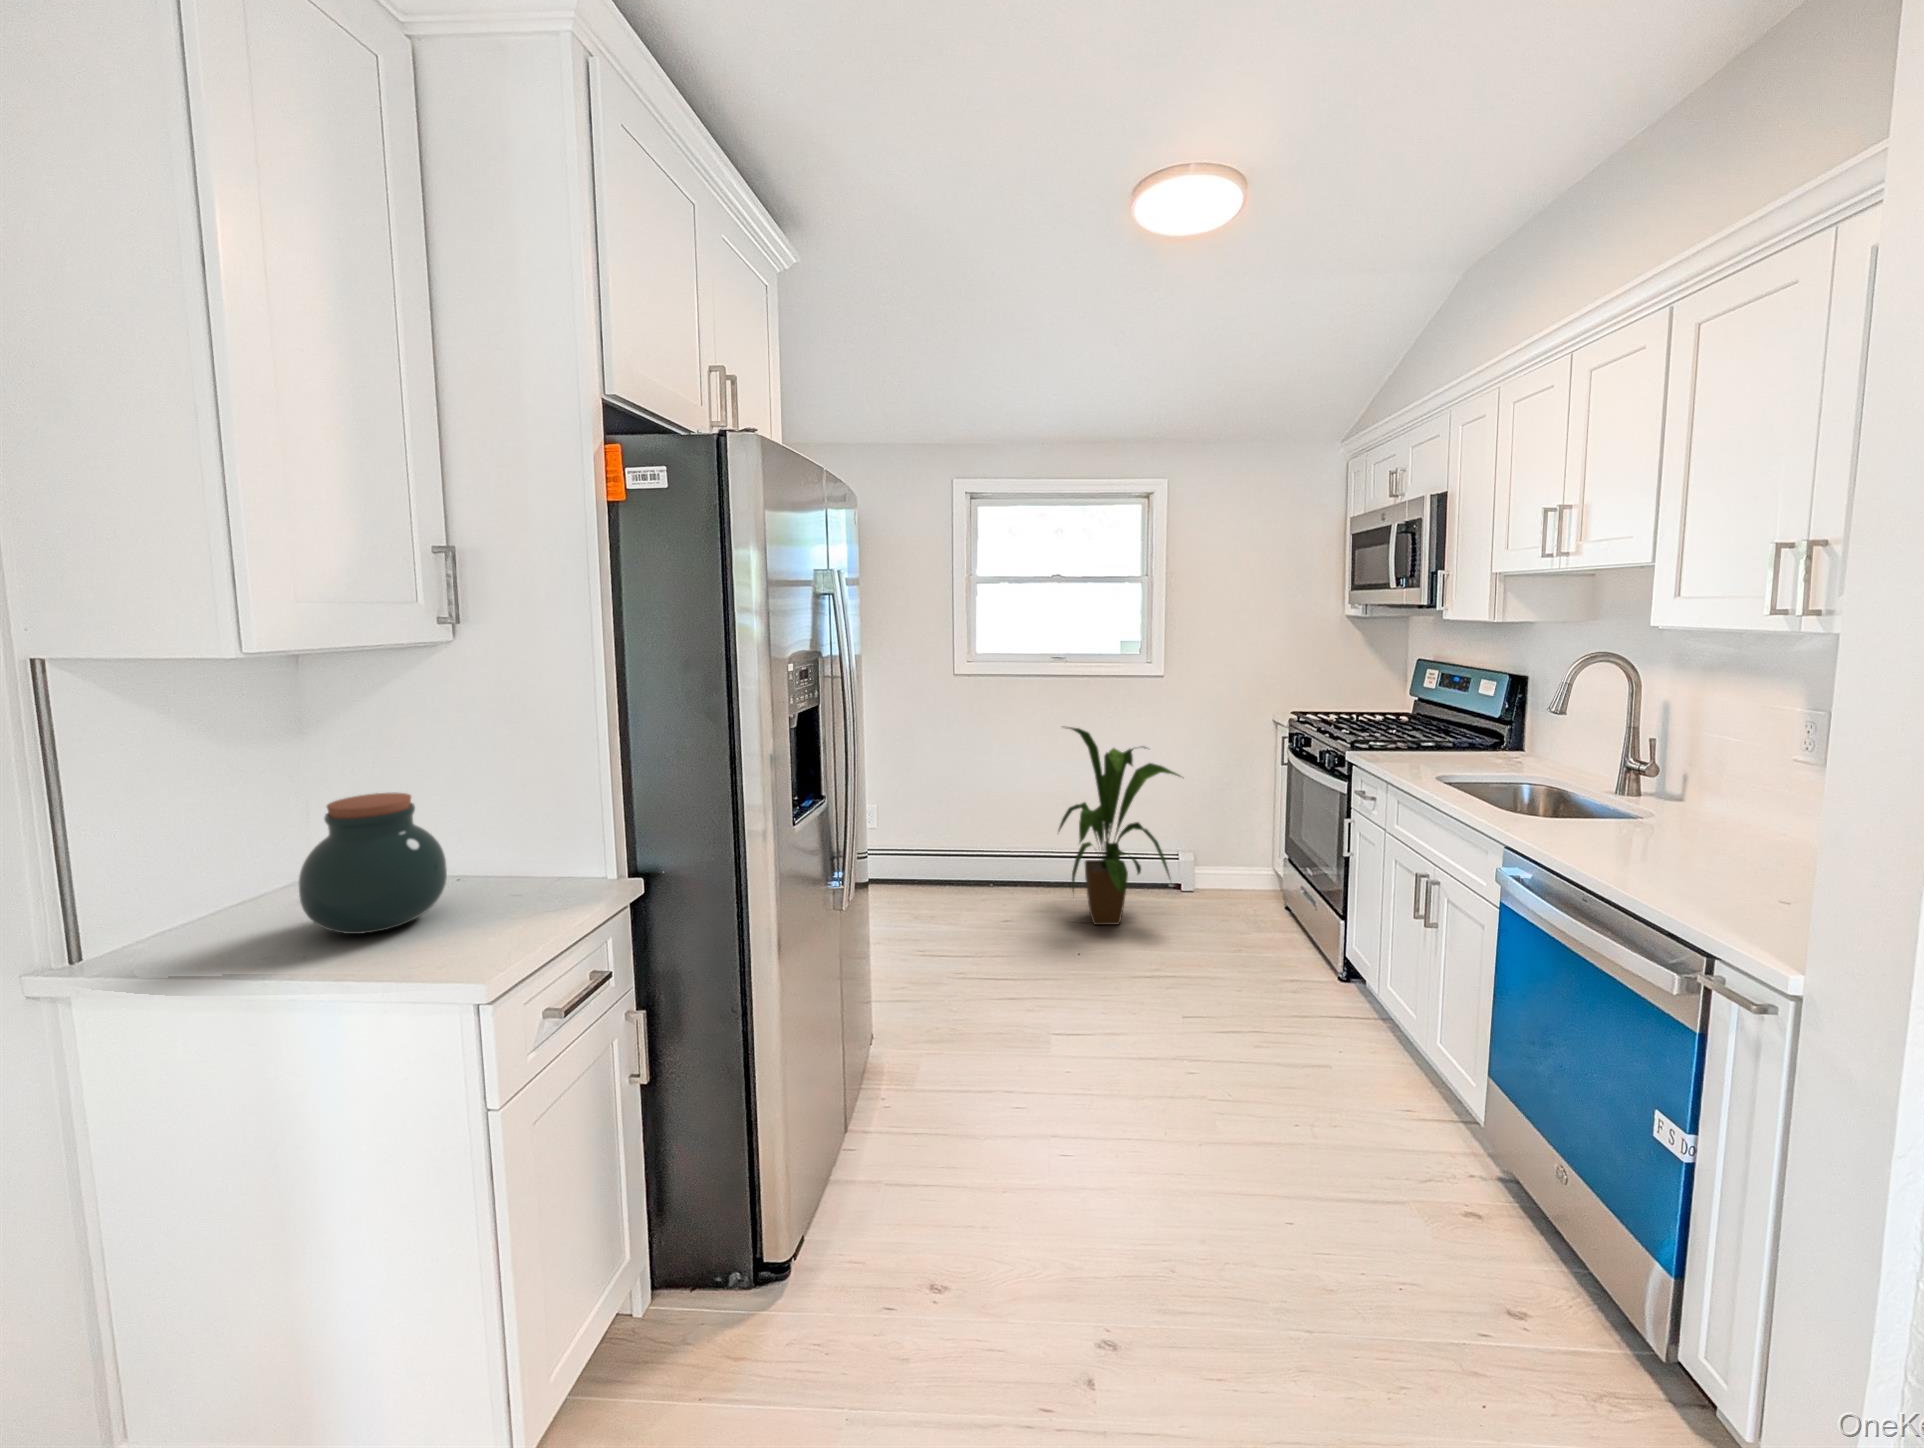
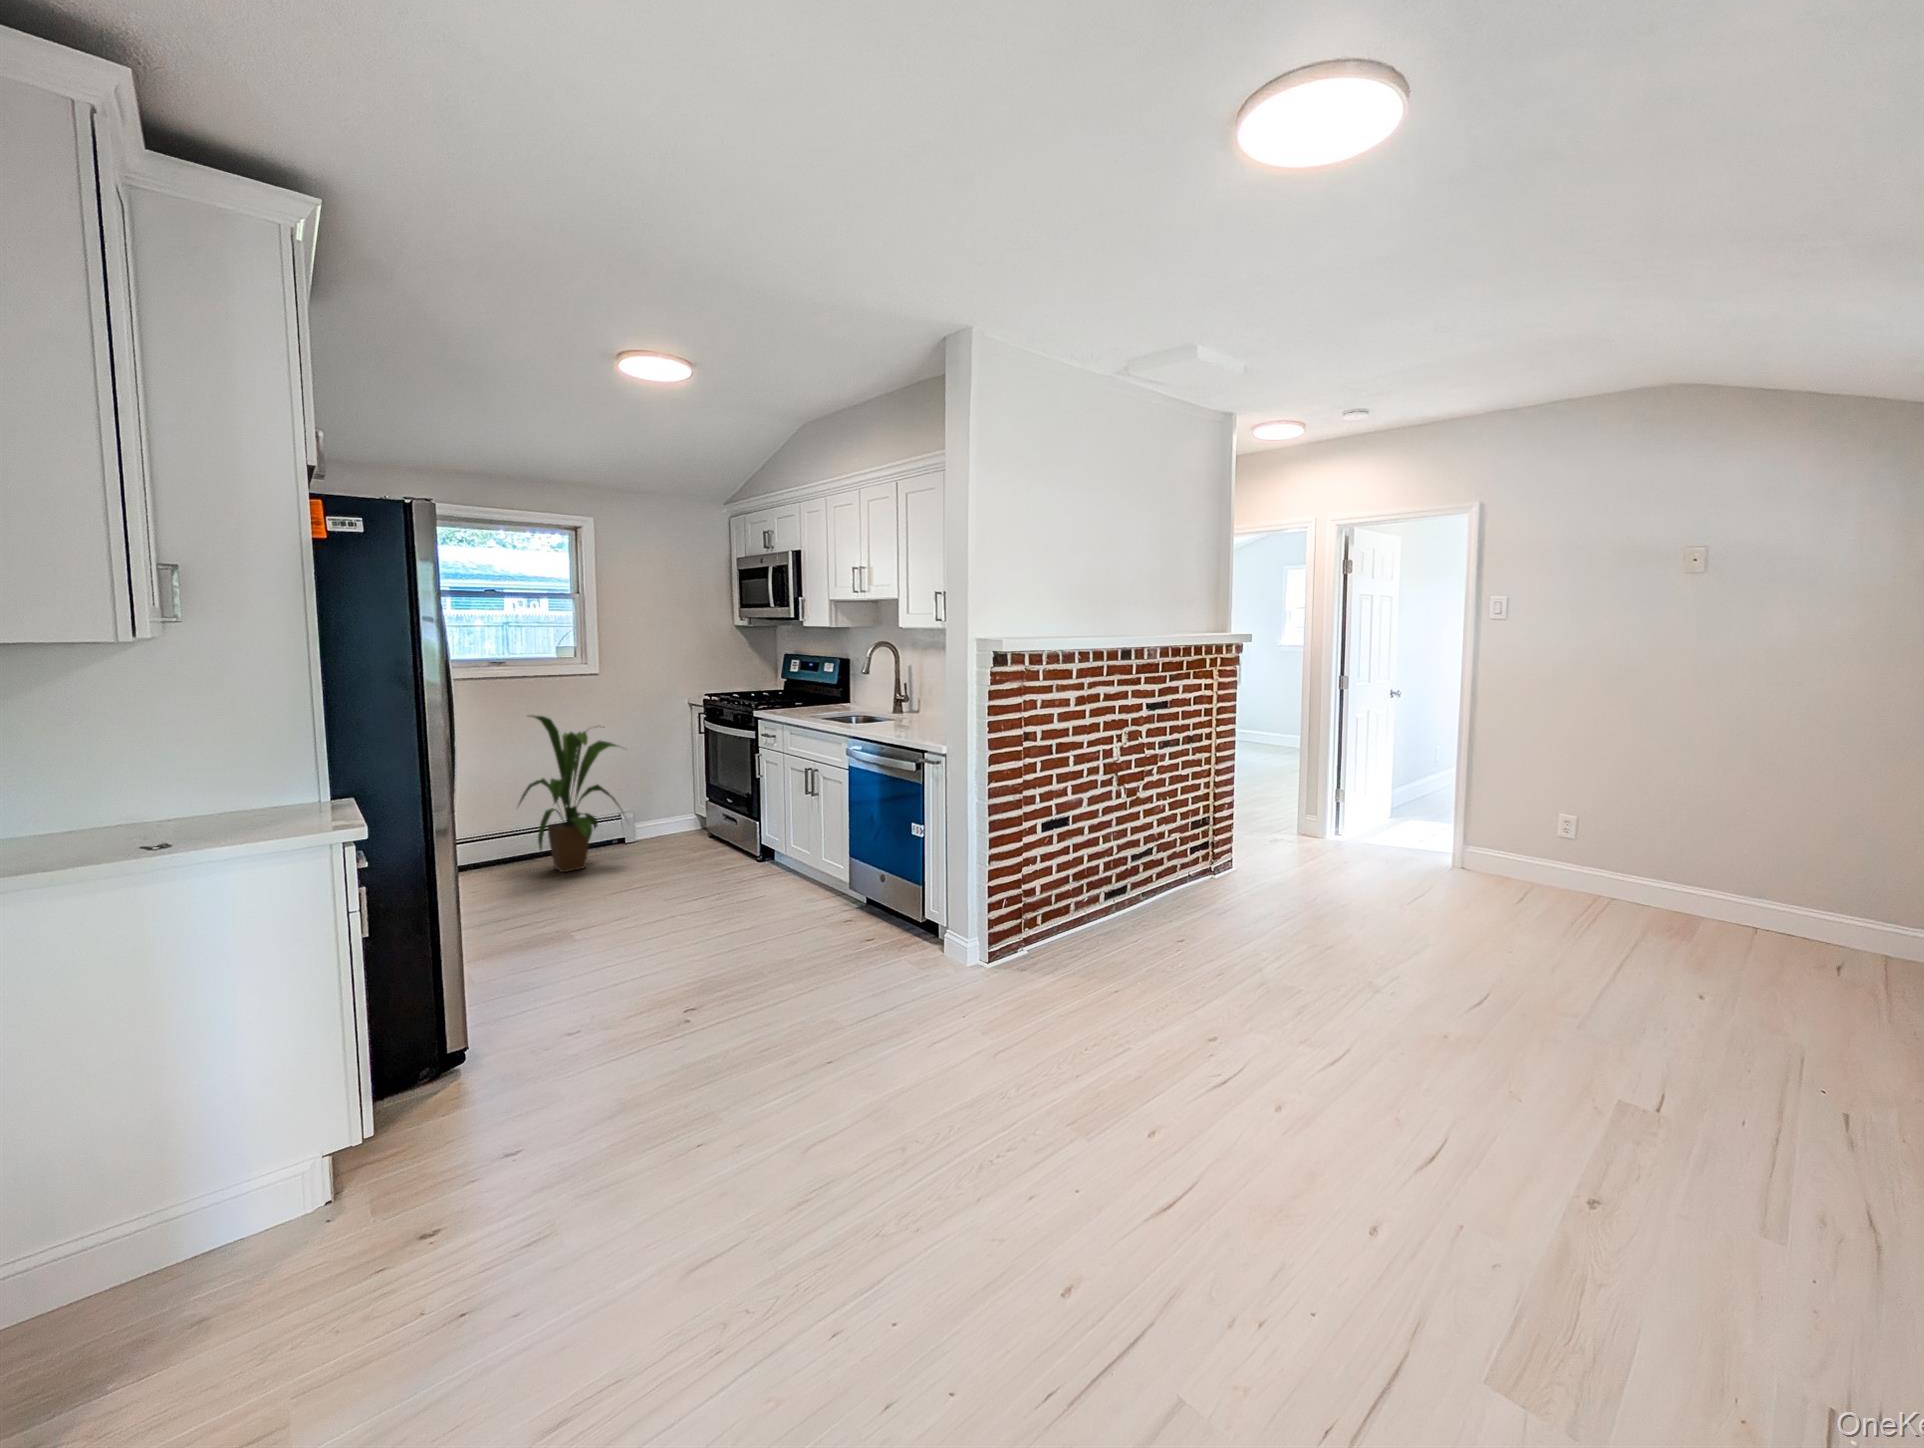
jar: present [299,793,447,934] -> none [116,742,235,837]

